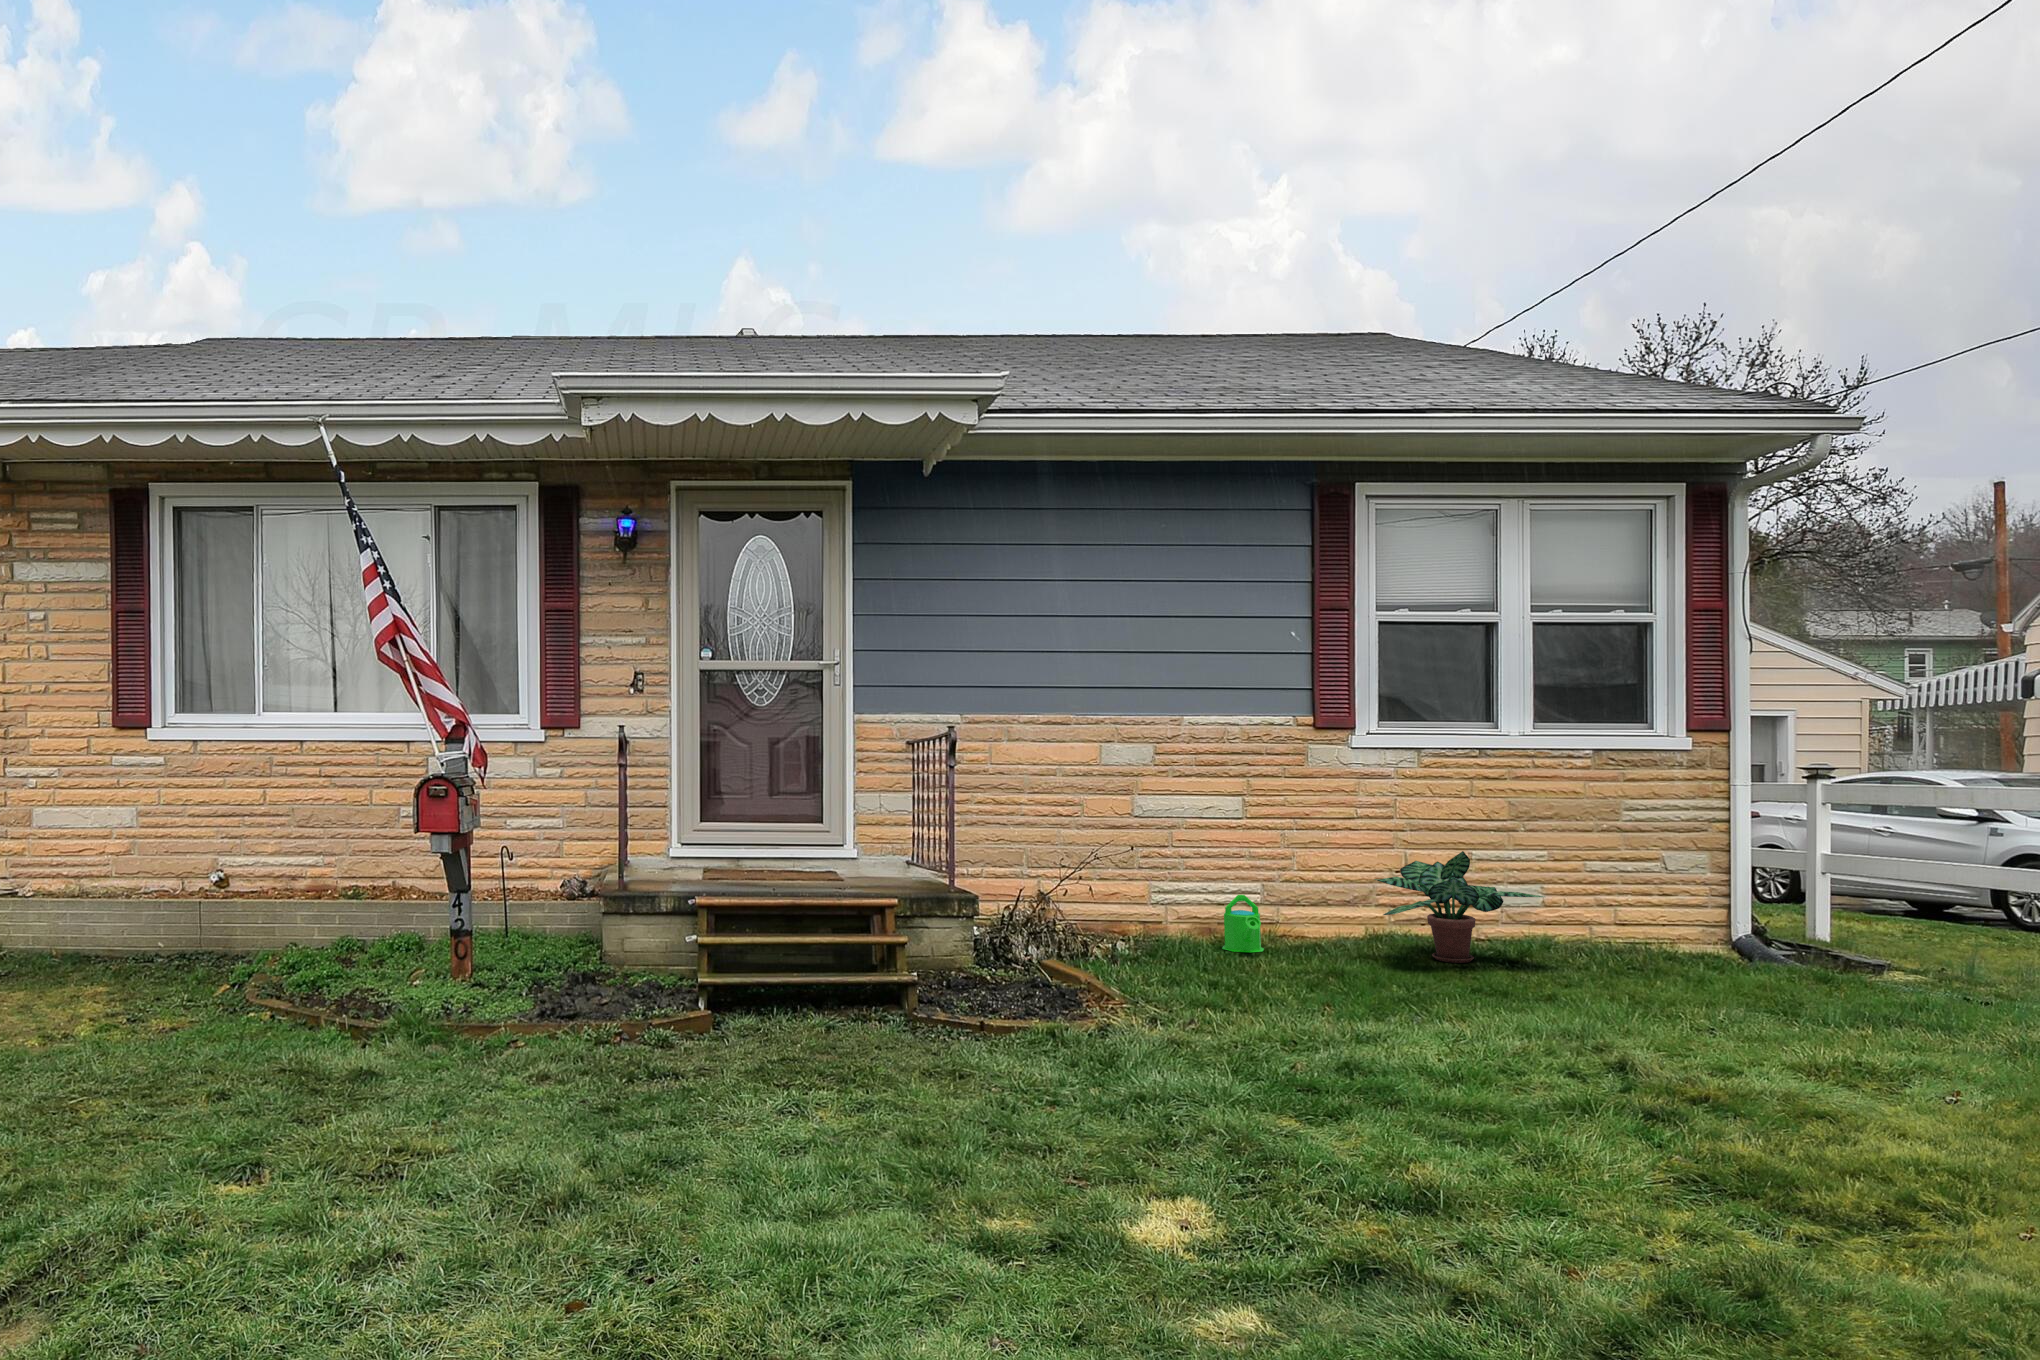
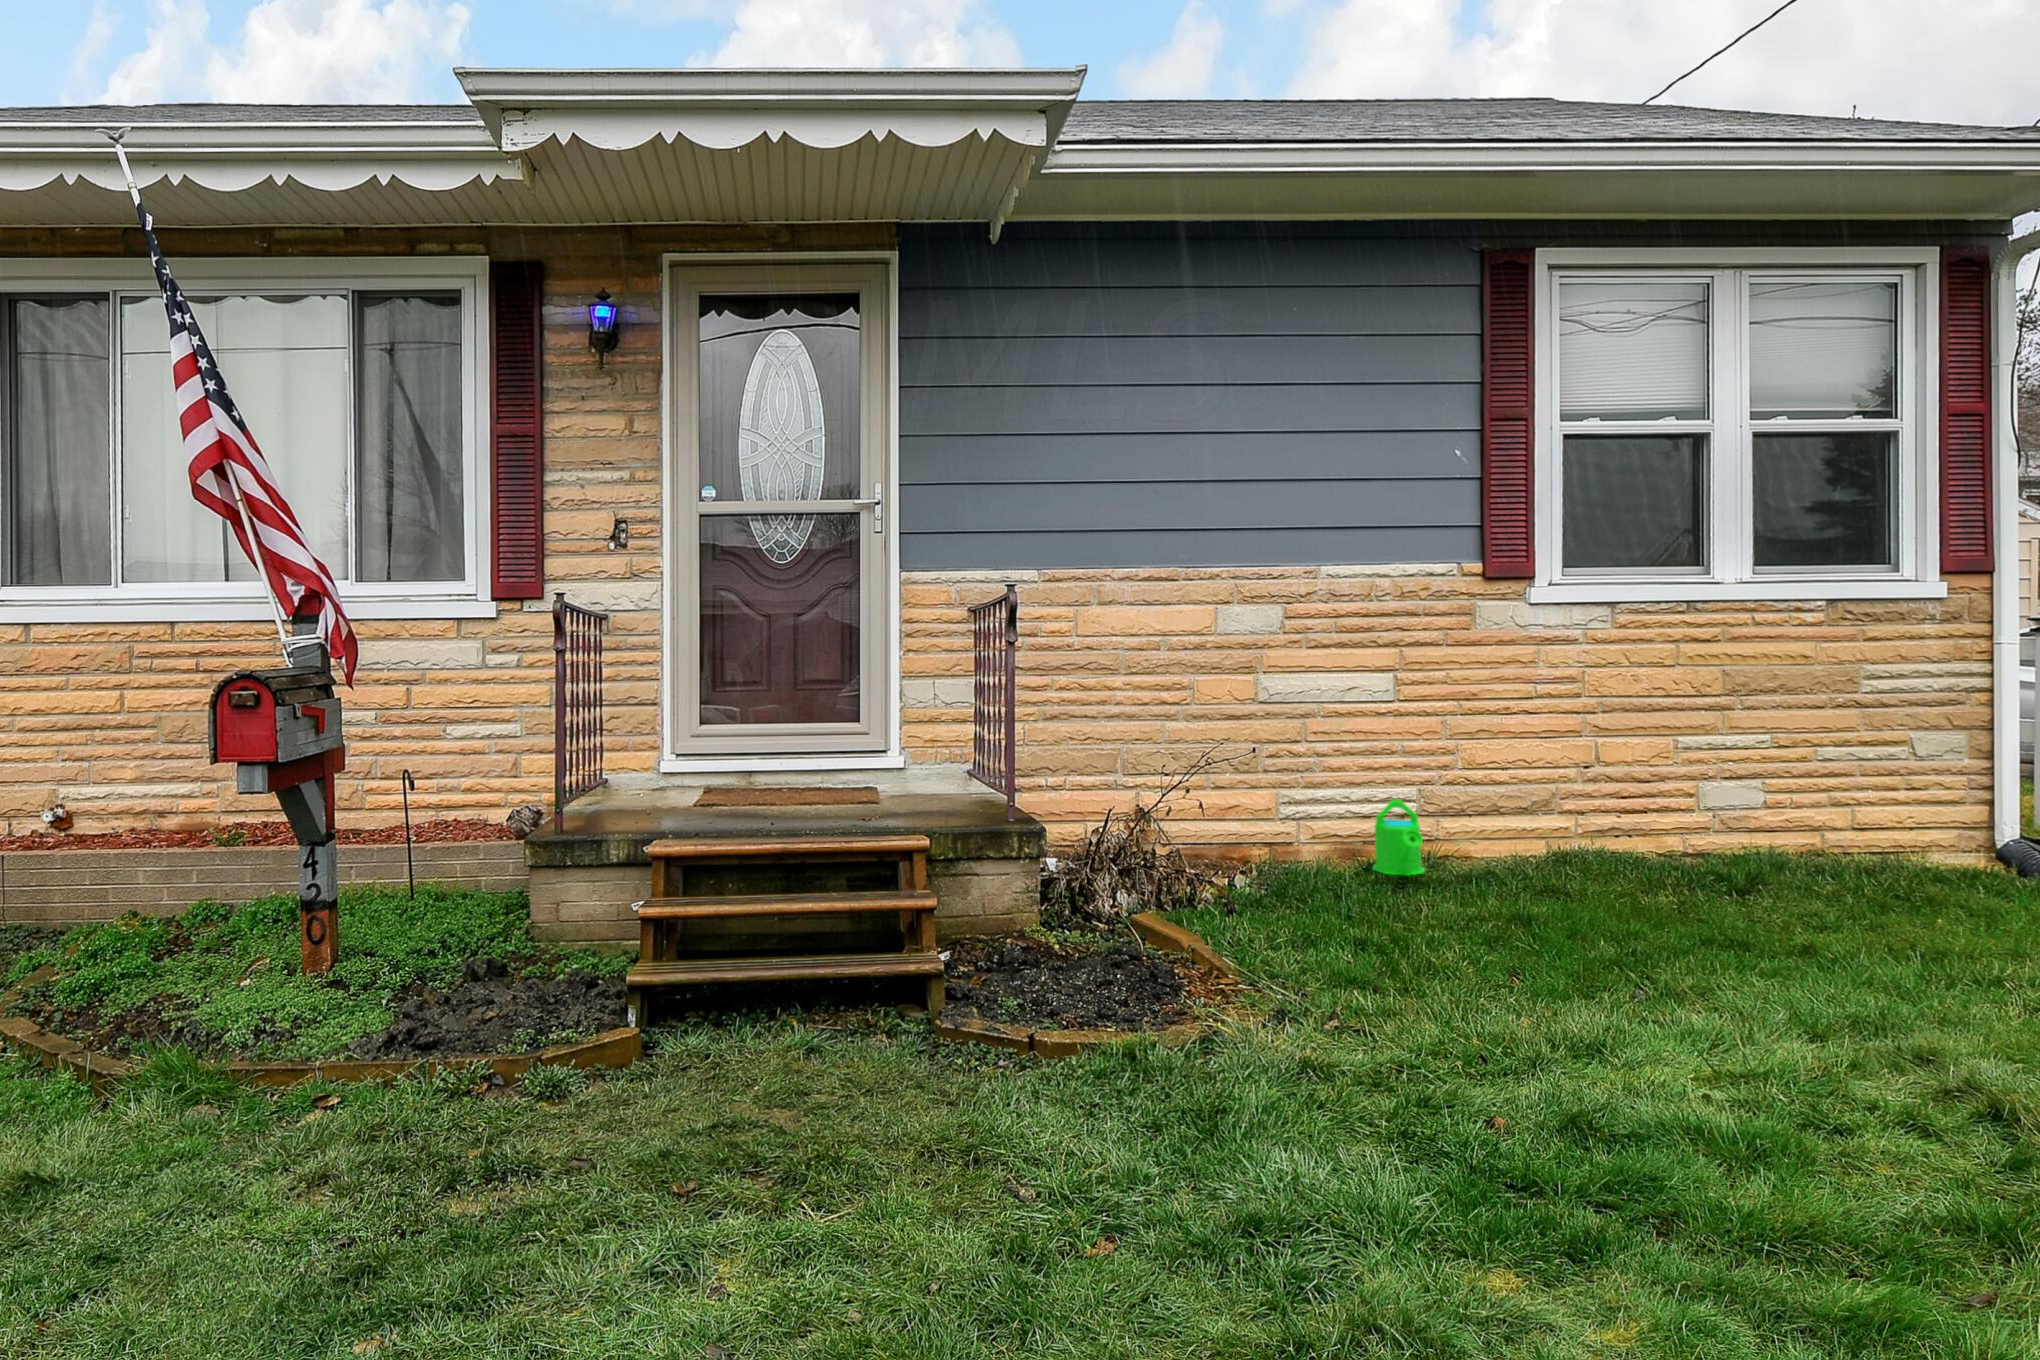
potted plant: present [1374,851,1543,963] -> none [1564,741,1796,887]

